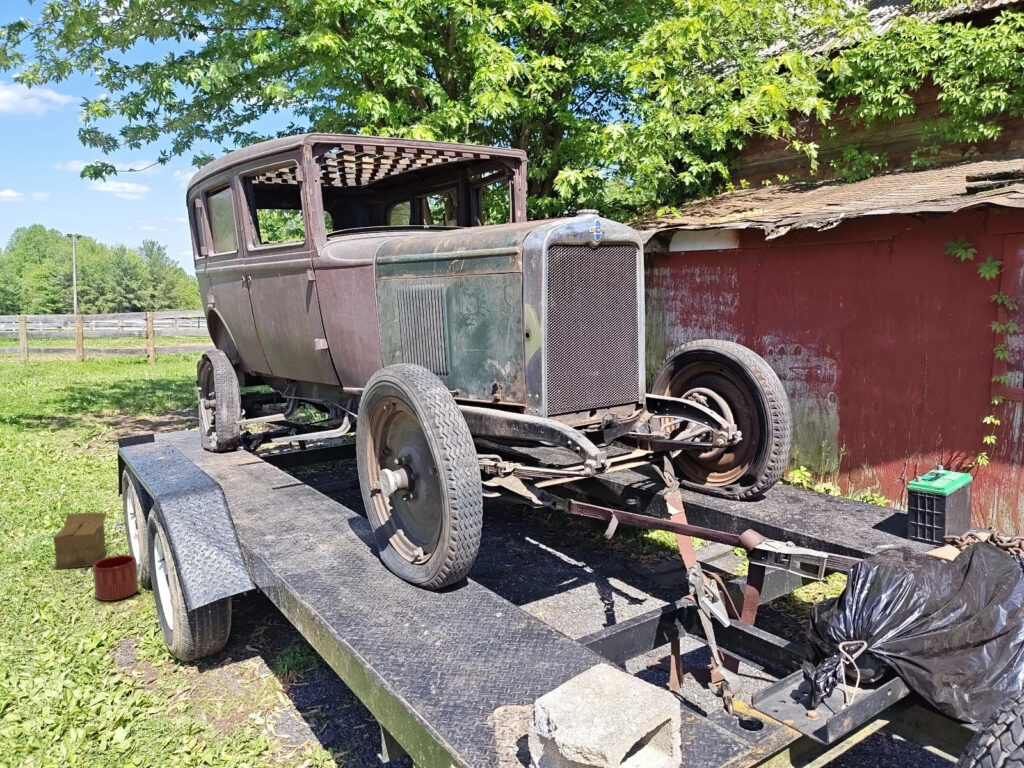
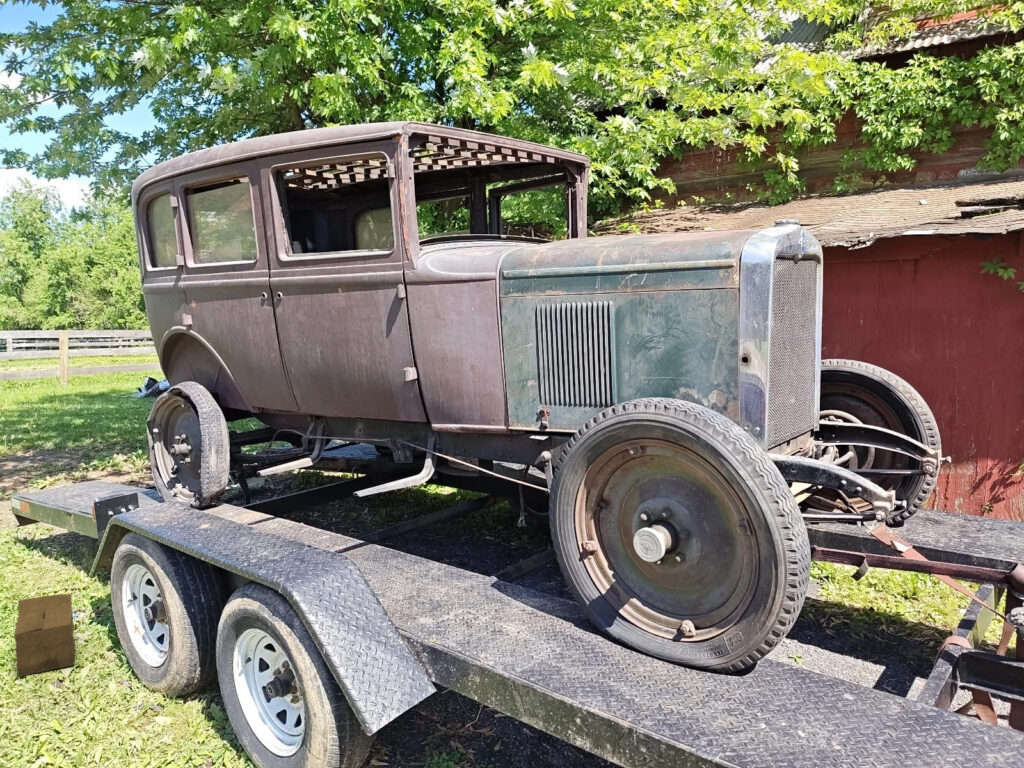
planter: present [93,555,138,601] -> none [98,649,157,713]

